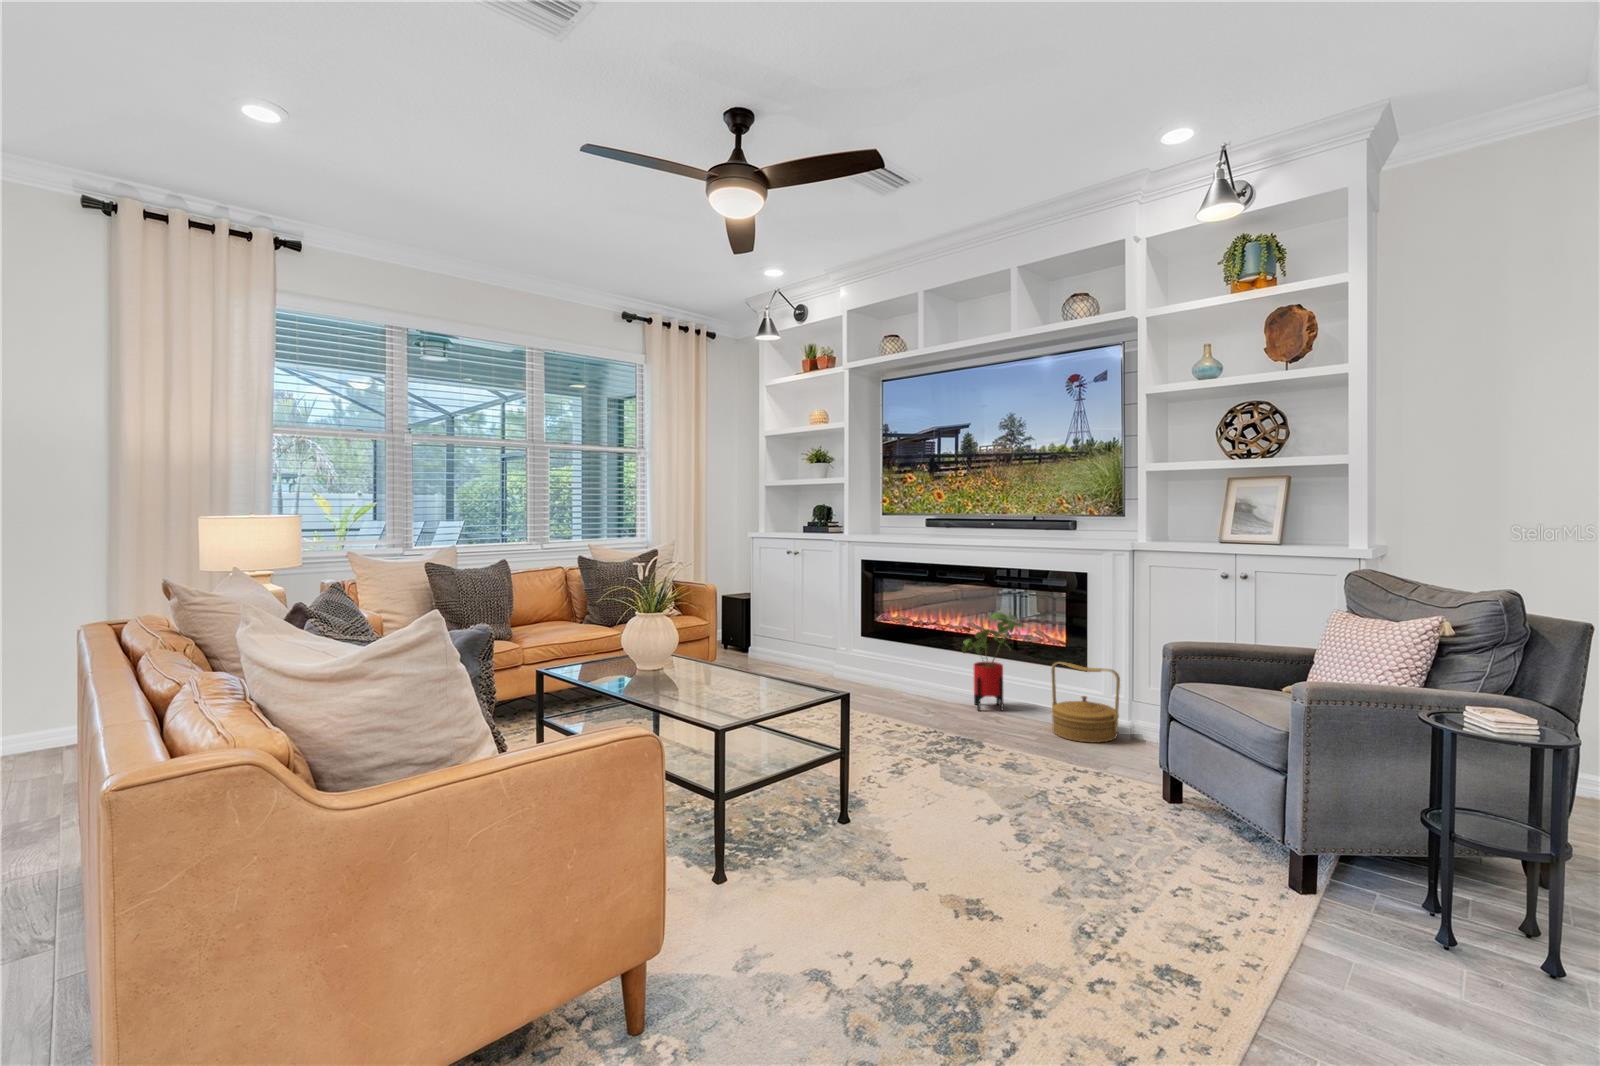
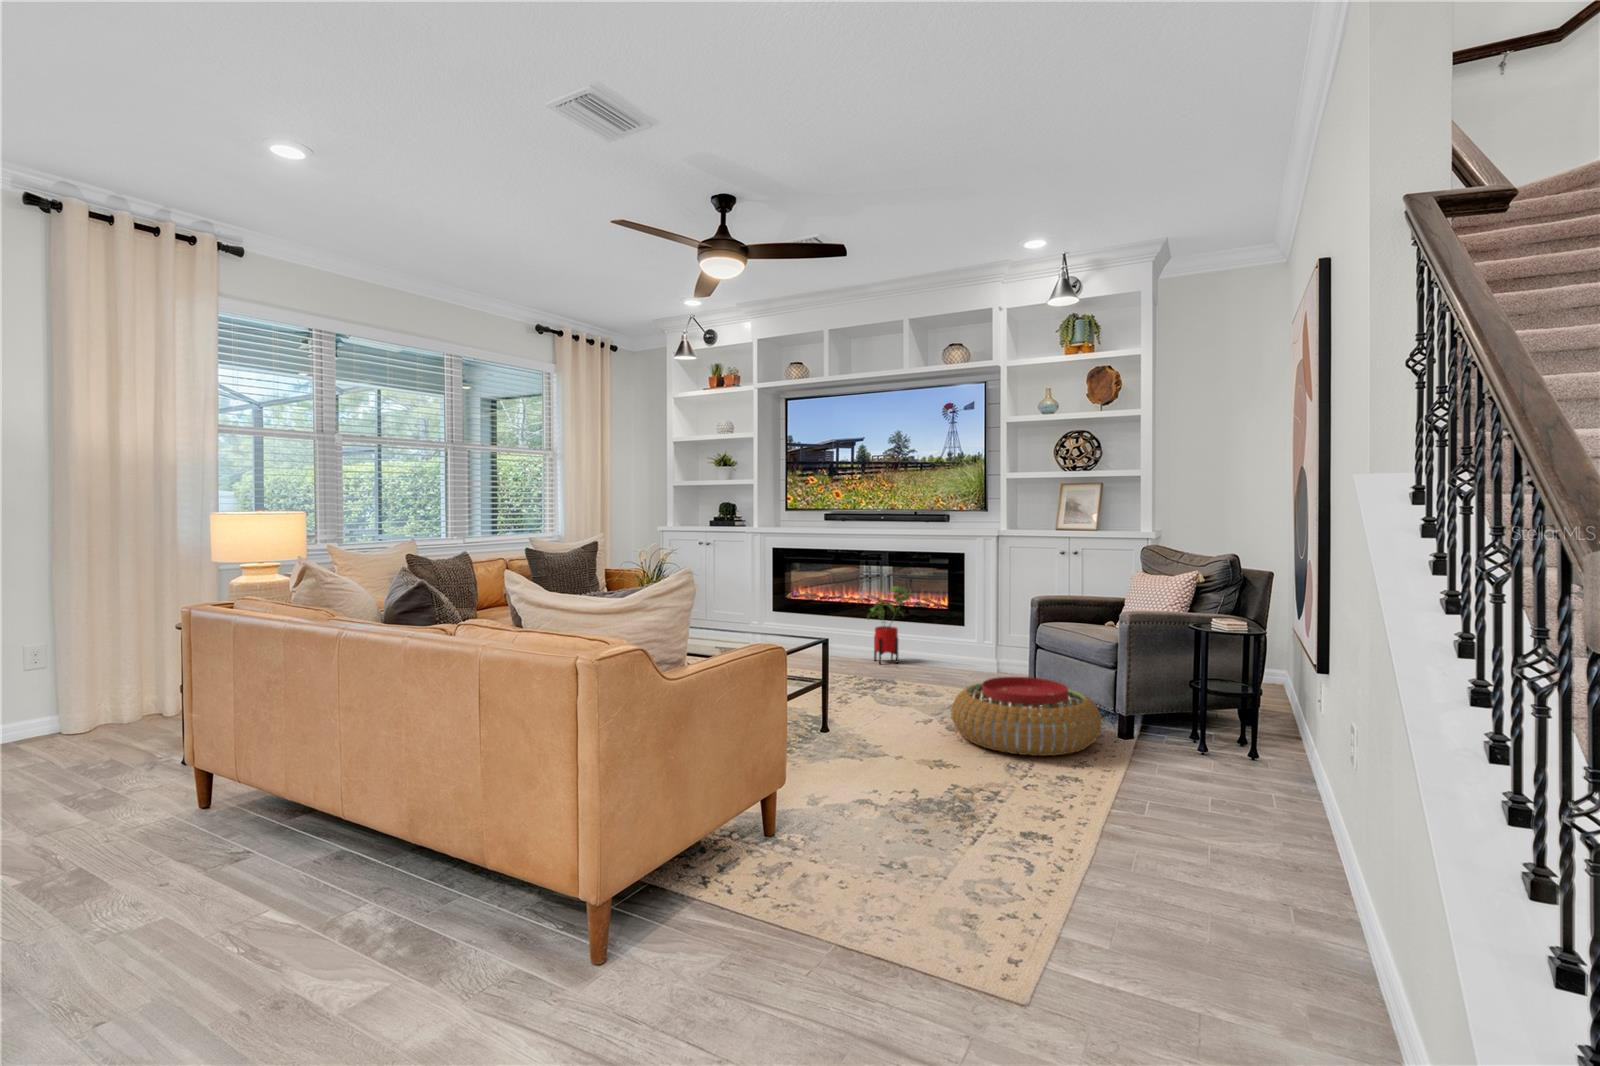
basket: present [1051,662,1120,743] -> none [938,621,990,679]
pouf: none [1016,767,1255,914] -> present [951,677,1101,756]

